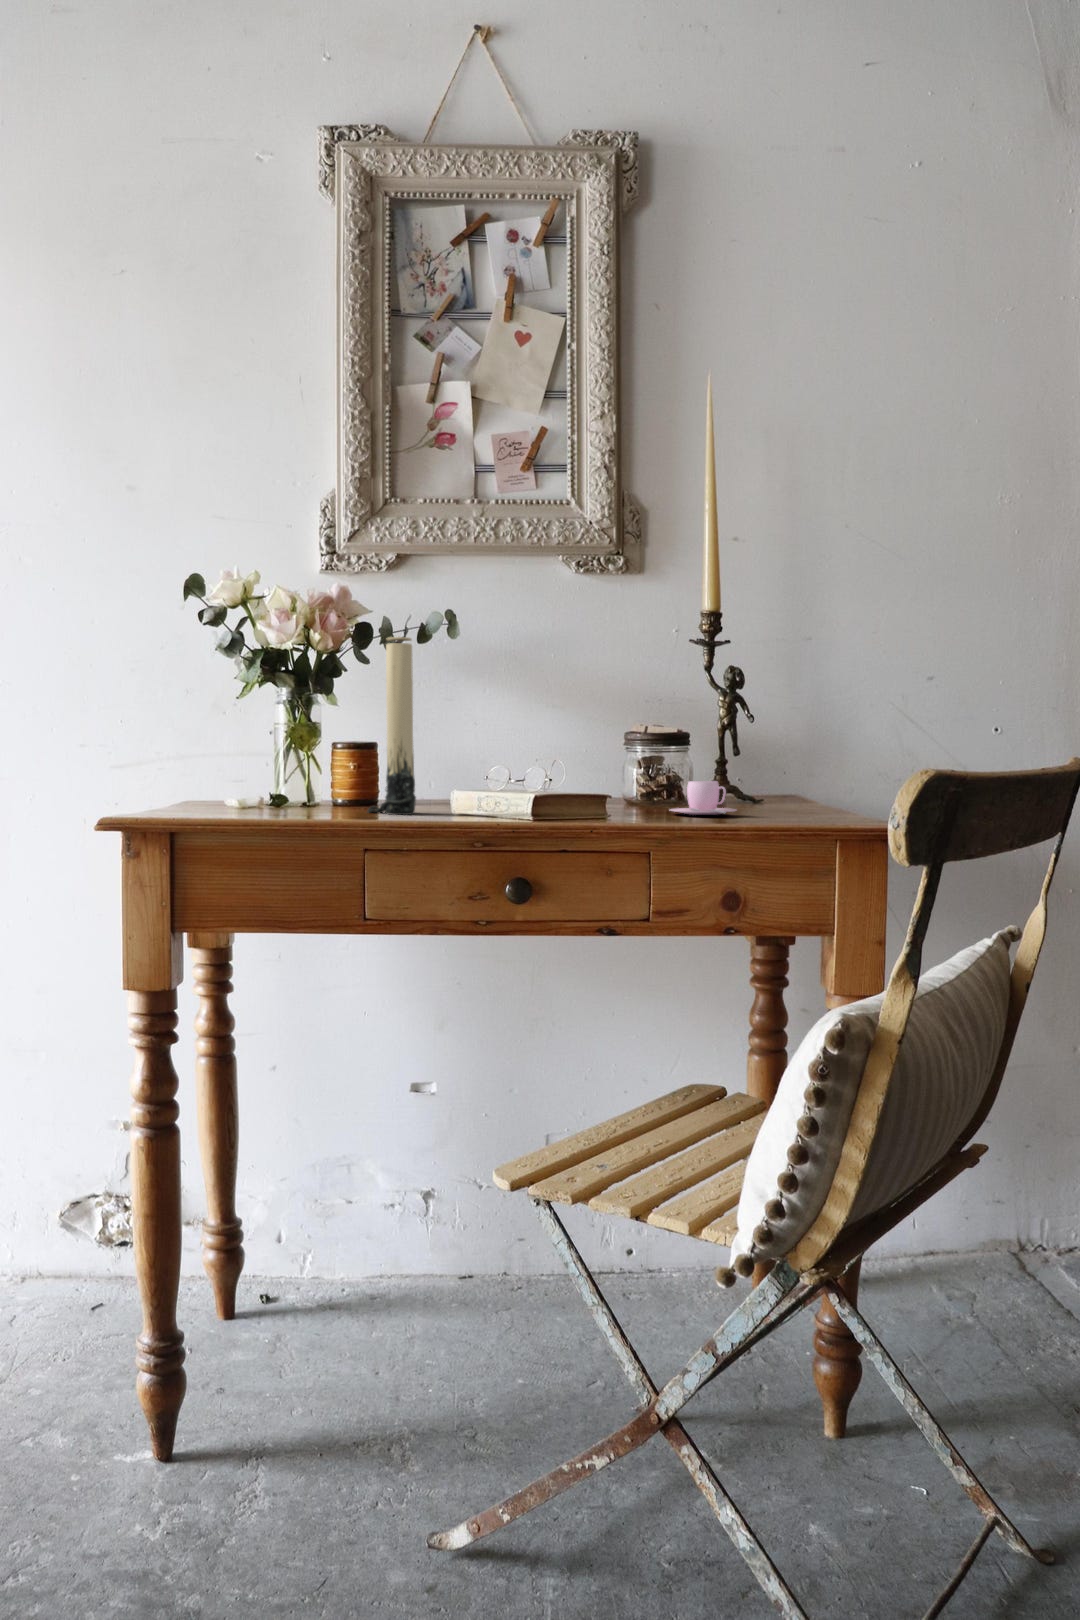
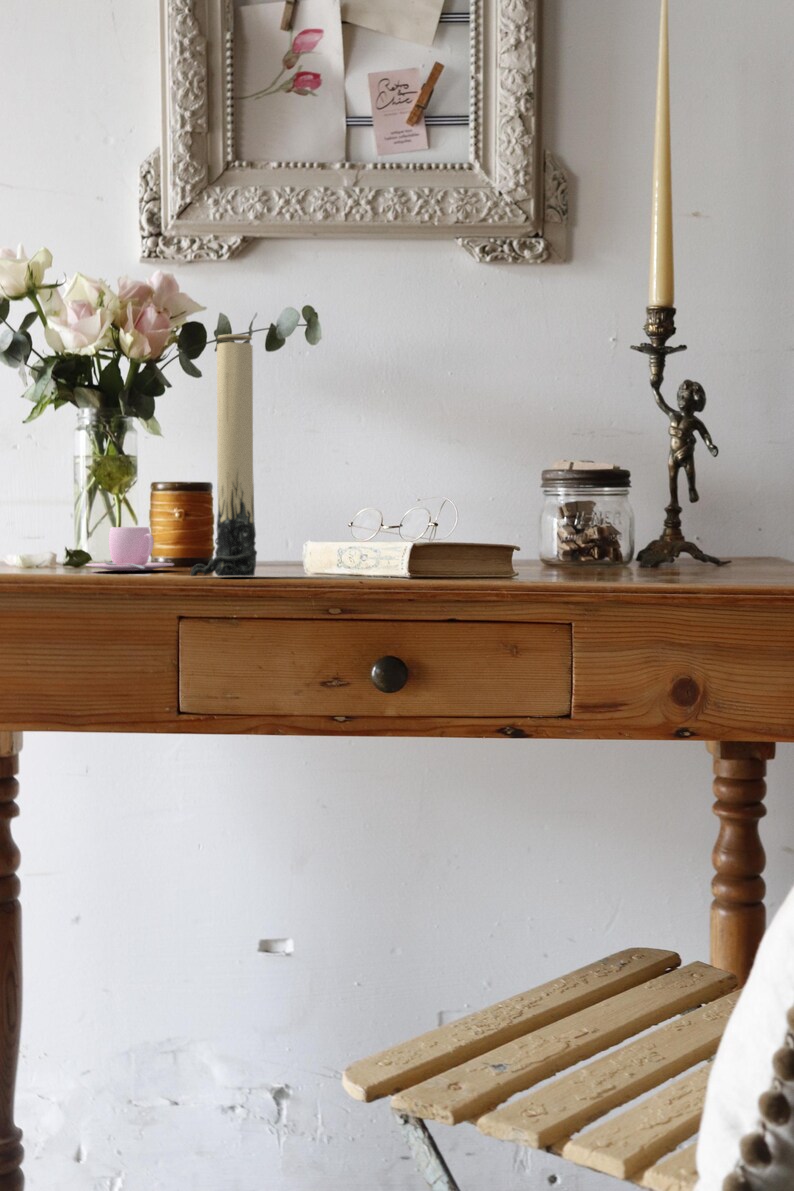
teacup: present [670,781,736,815] -> present [86,527,173,571]

